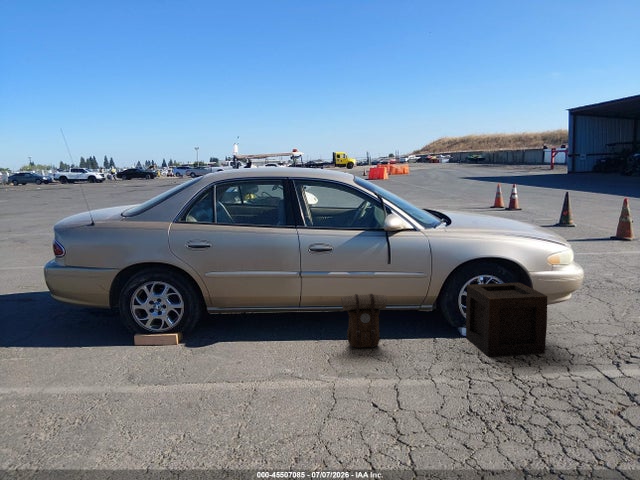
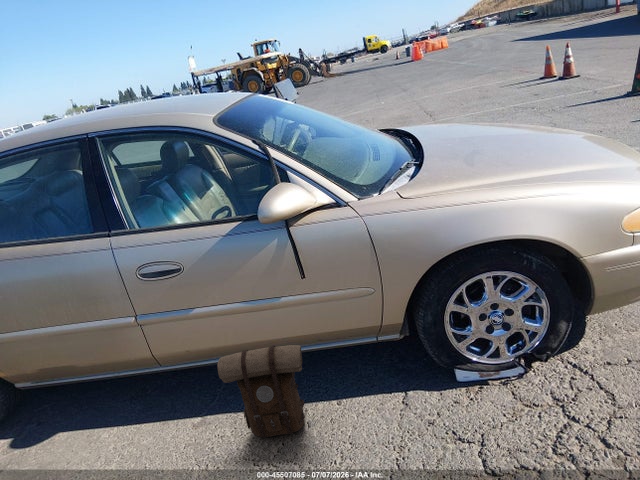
wooden crate: present [466,283,547,357] -> none [458,281,622,457]

